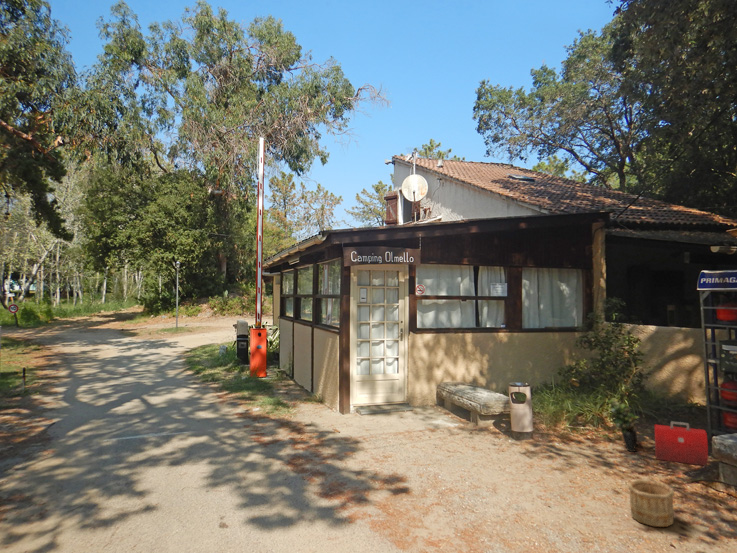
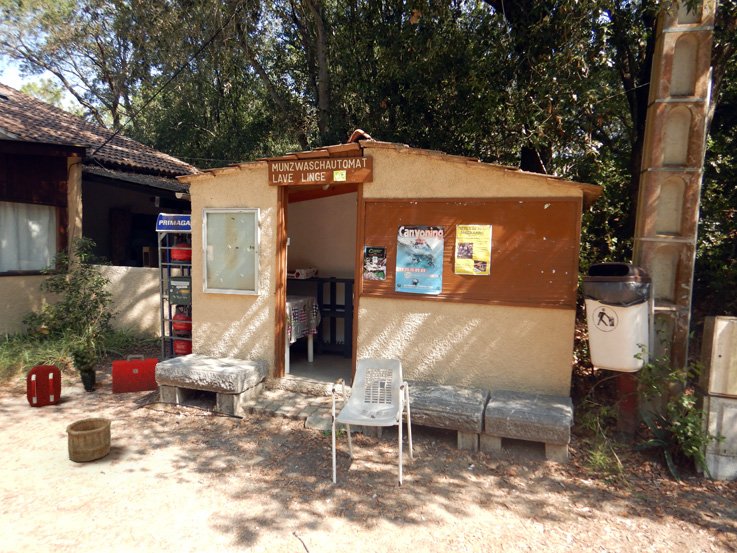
backpack: none [576,417,607,457] -> present [26,365,61,407]

